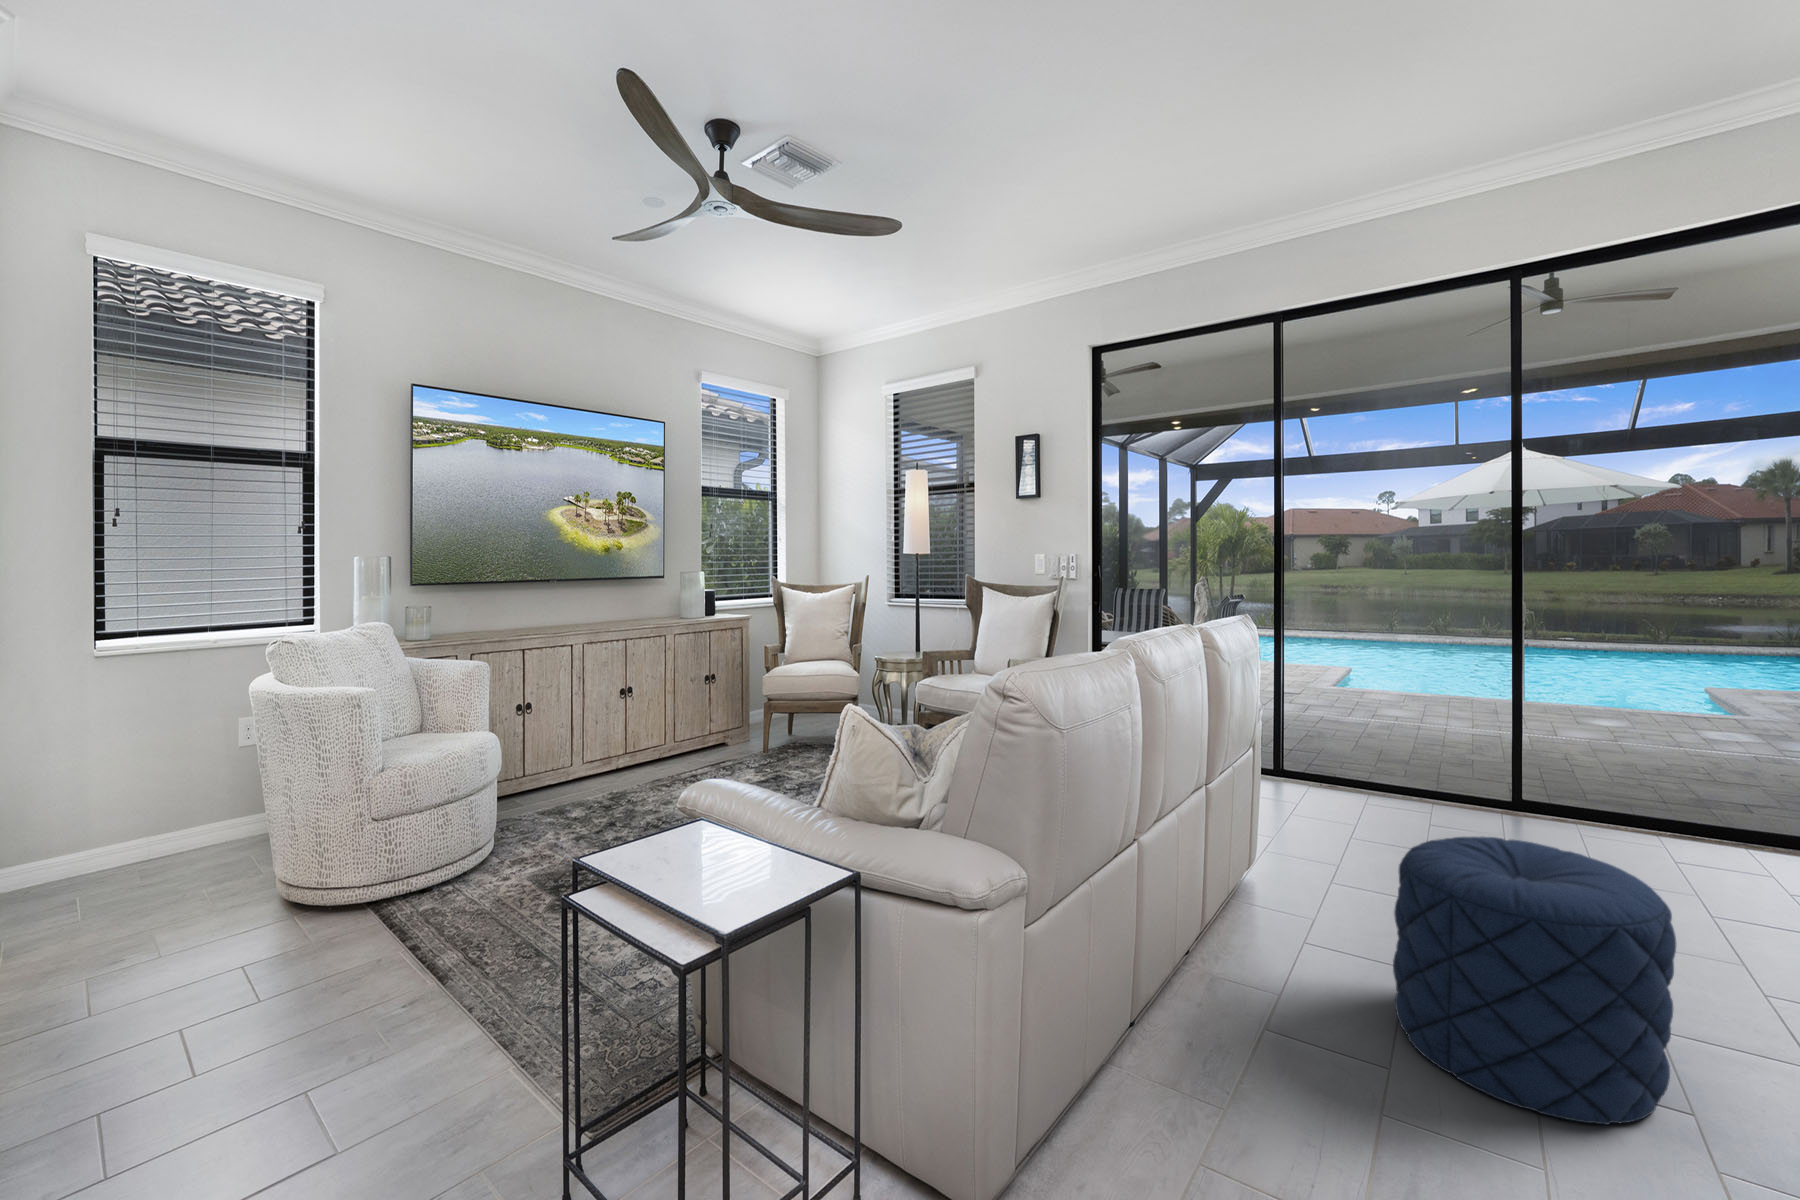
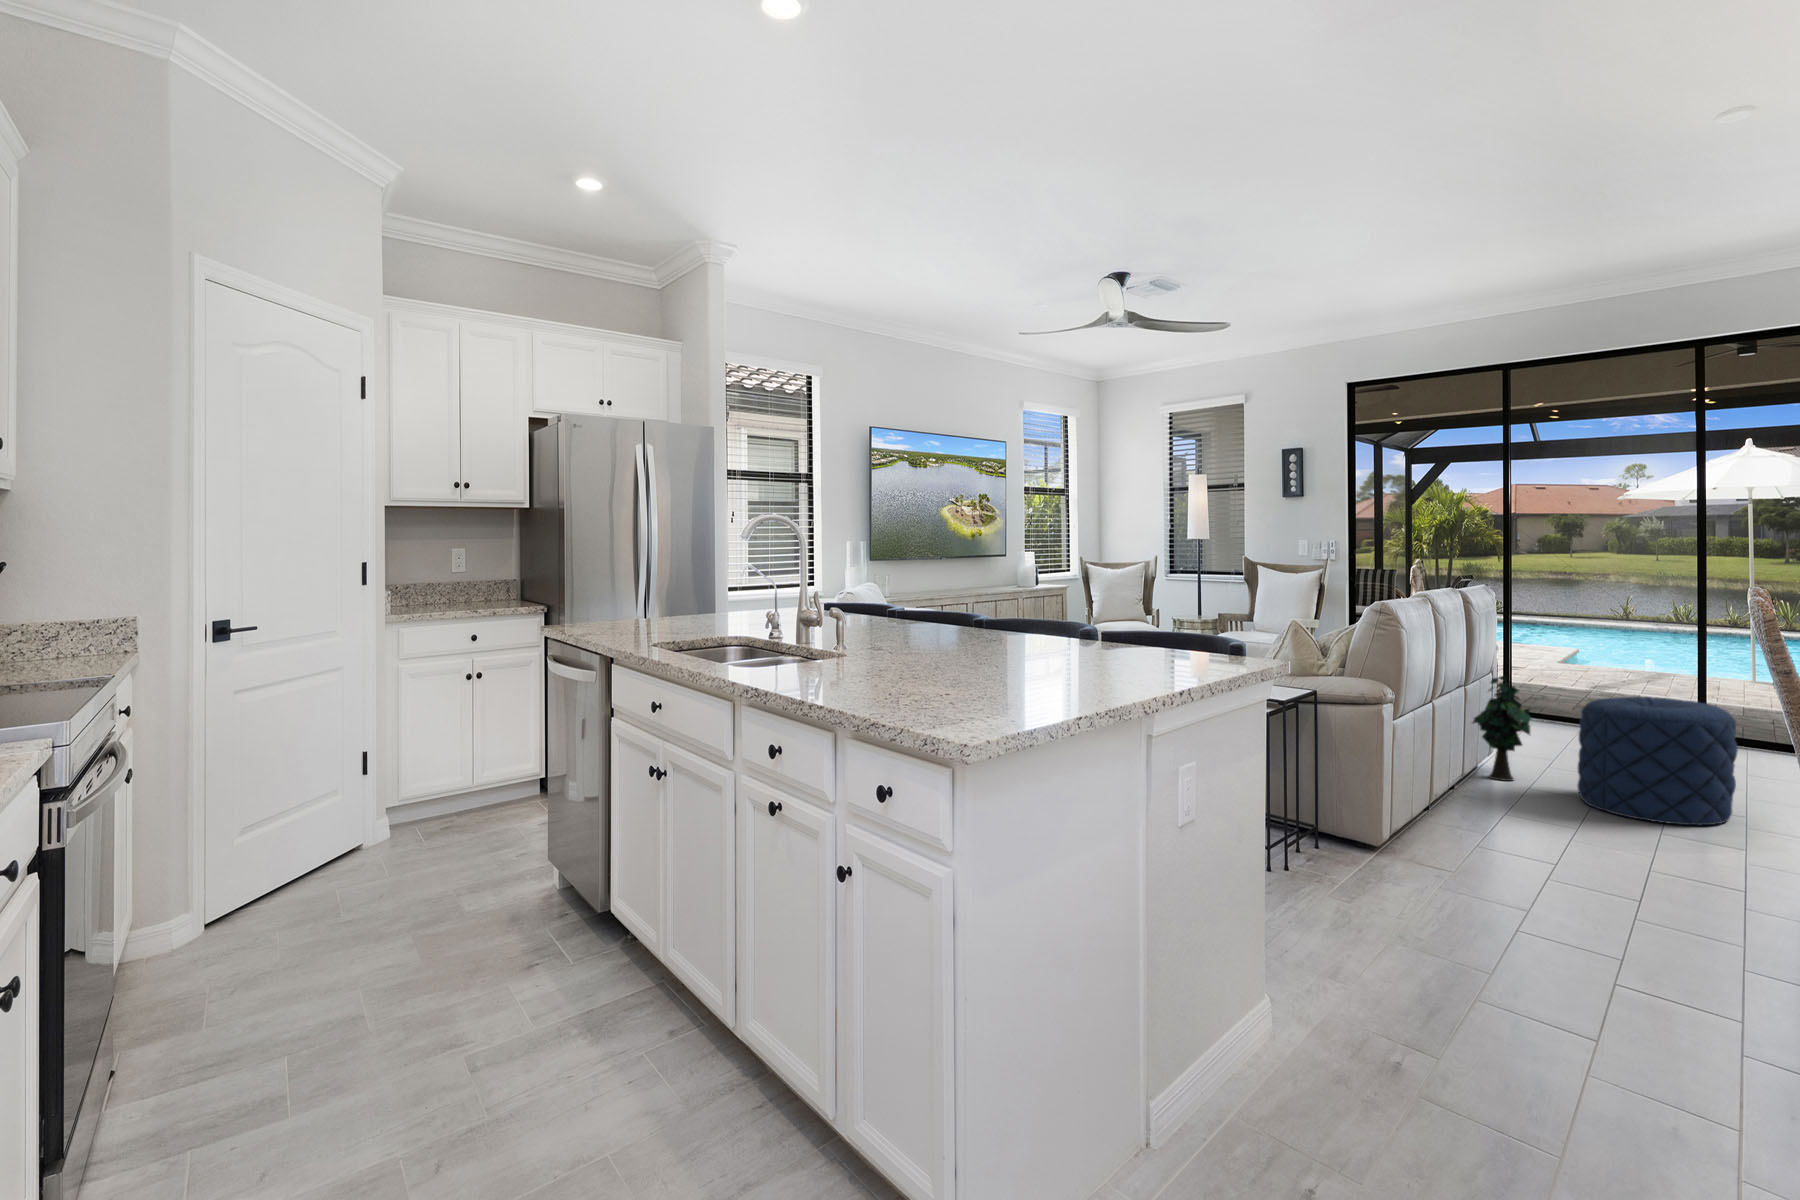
decorative plant: none [1223,784,1314,967] -> present [1473,675,1531,781]

